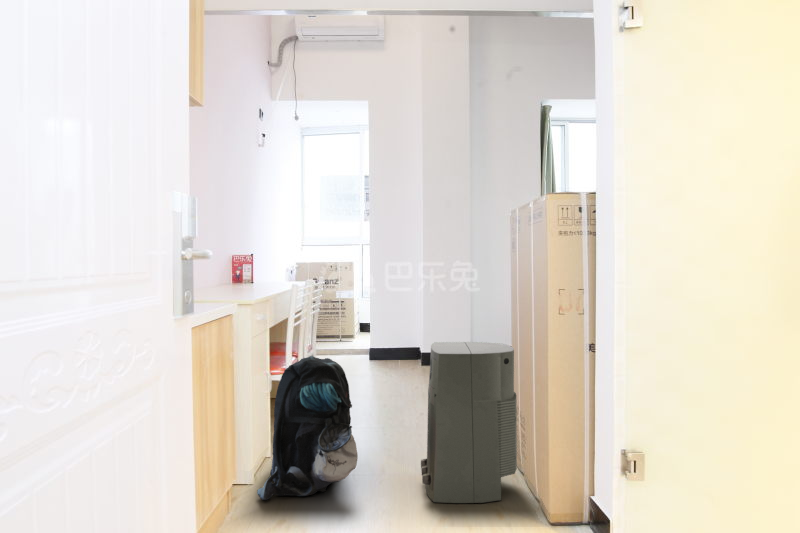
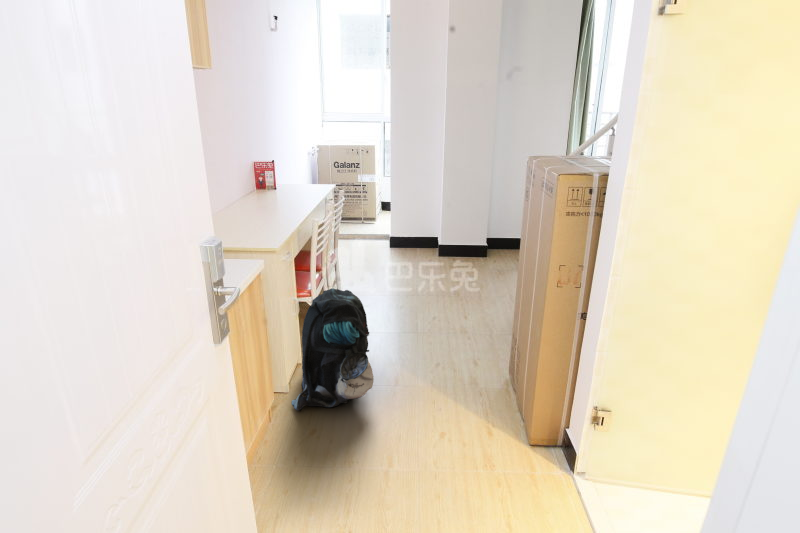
air purifier: present [421,342,517,503] -> none [428,283,515,420]

